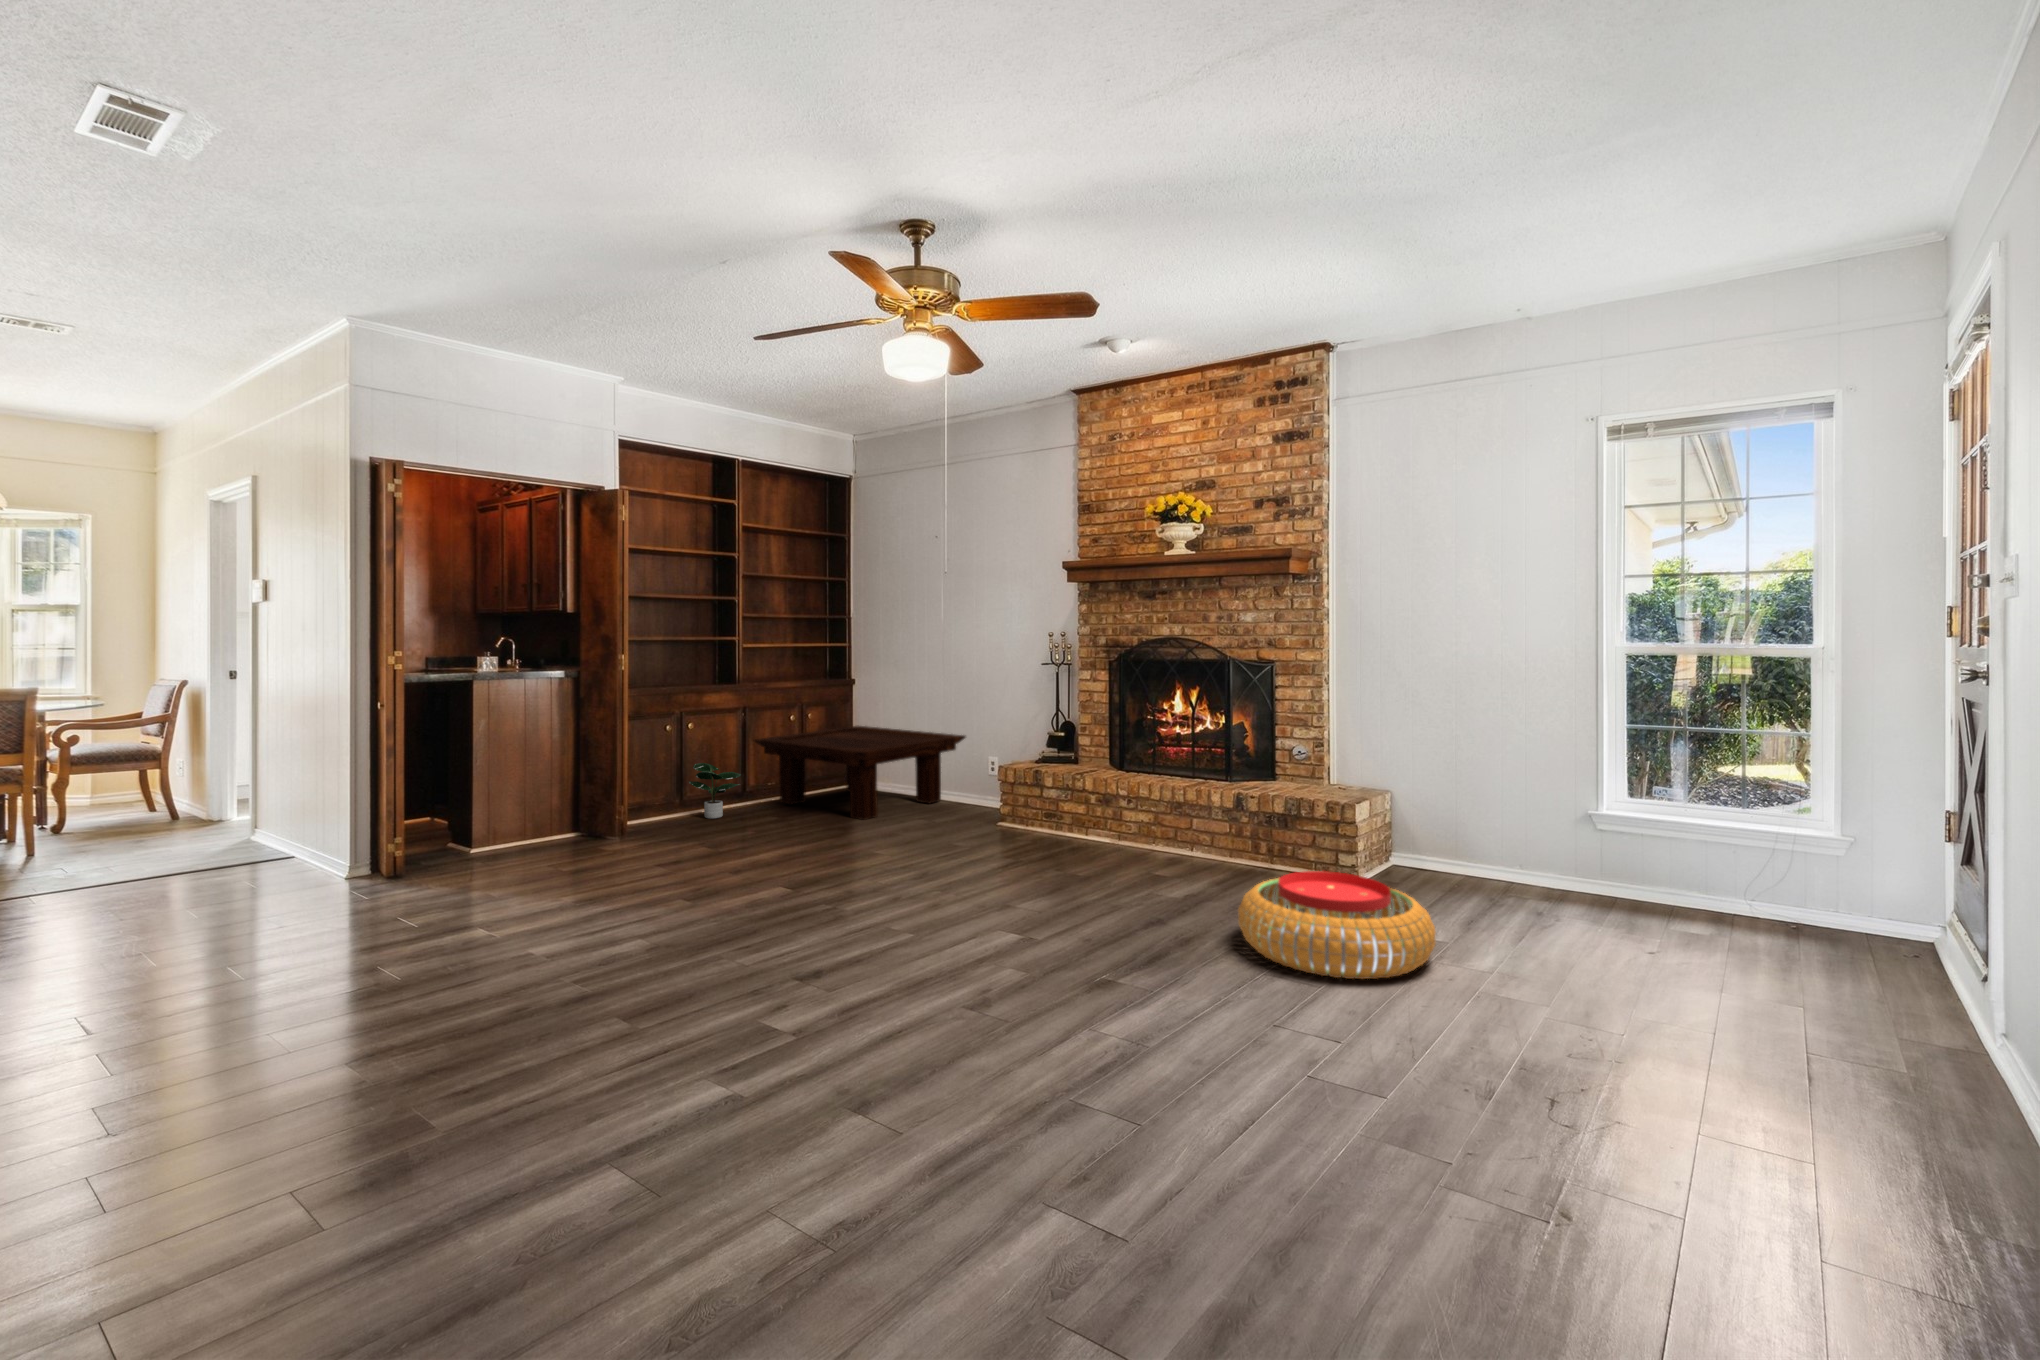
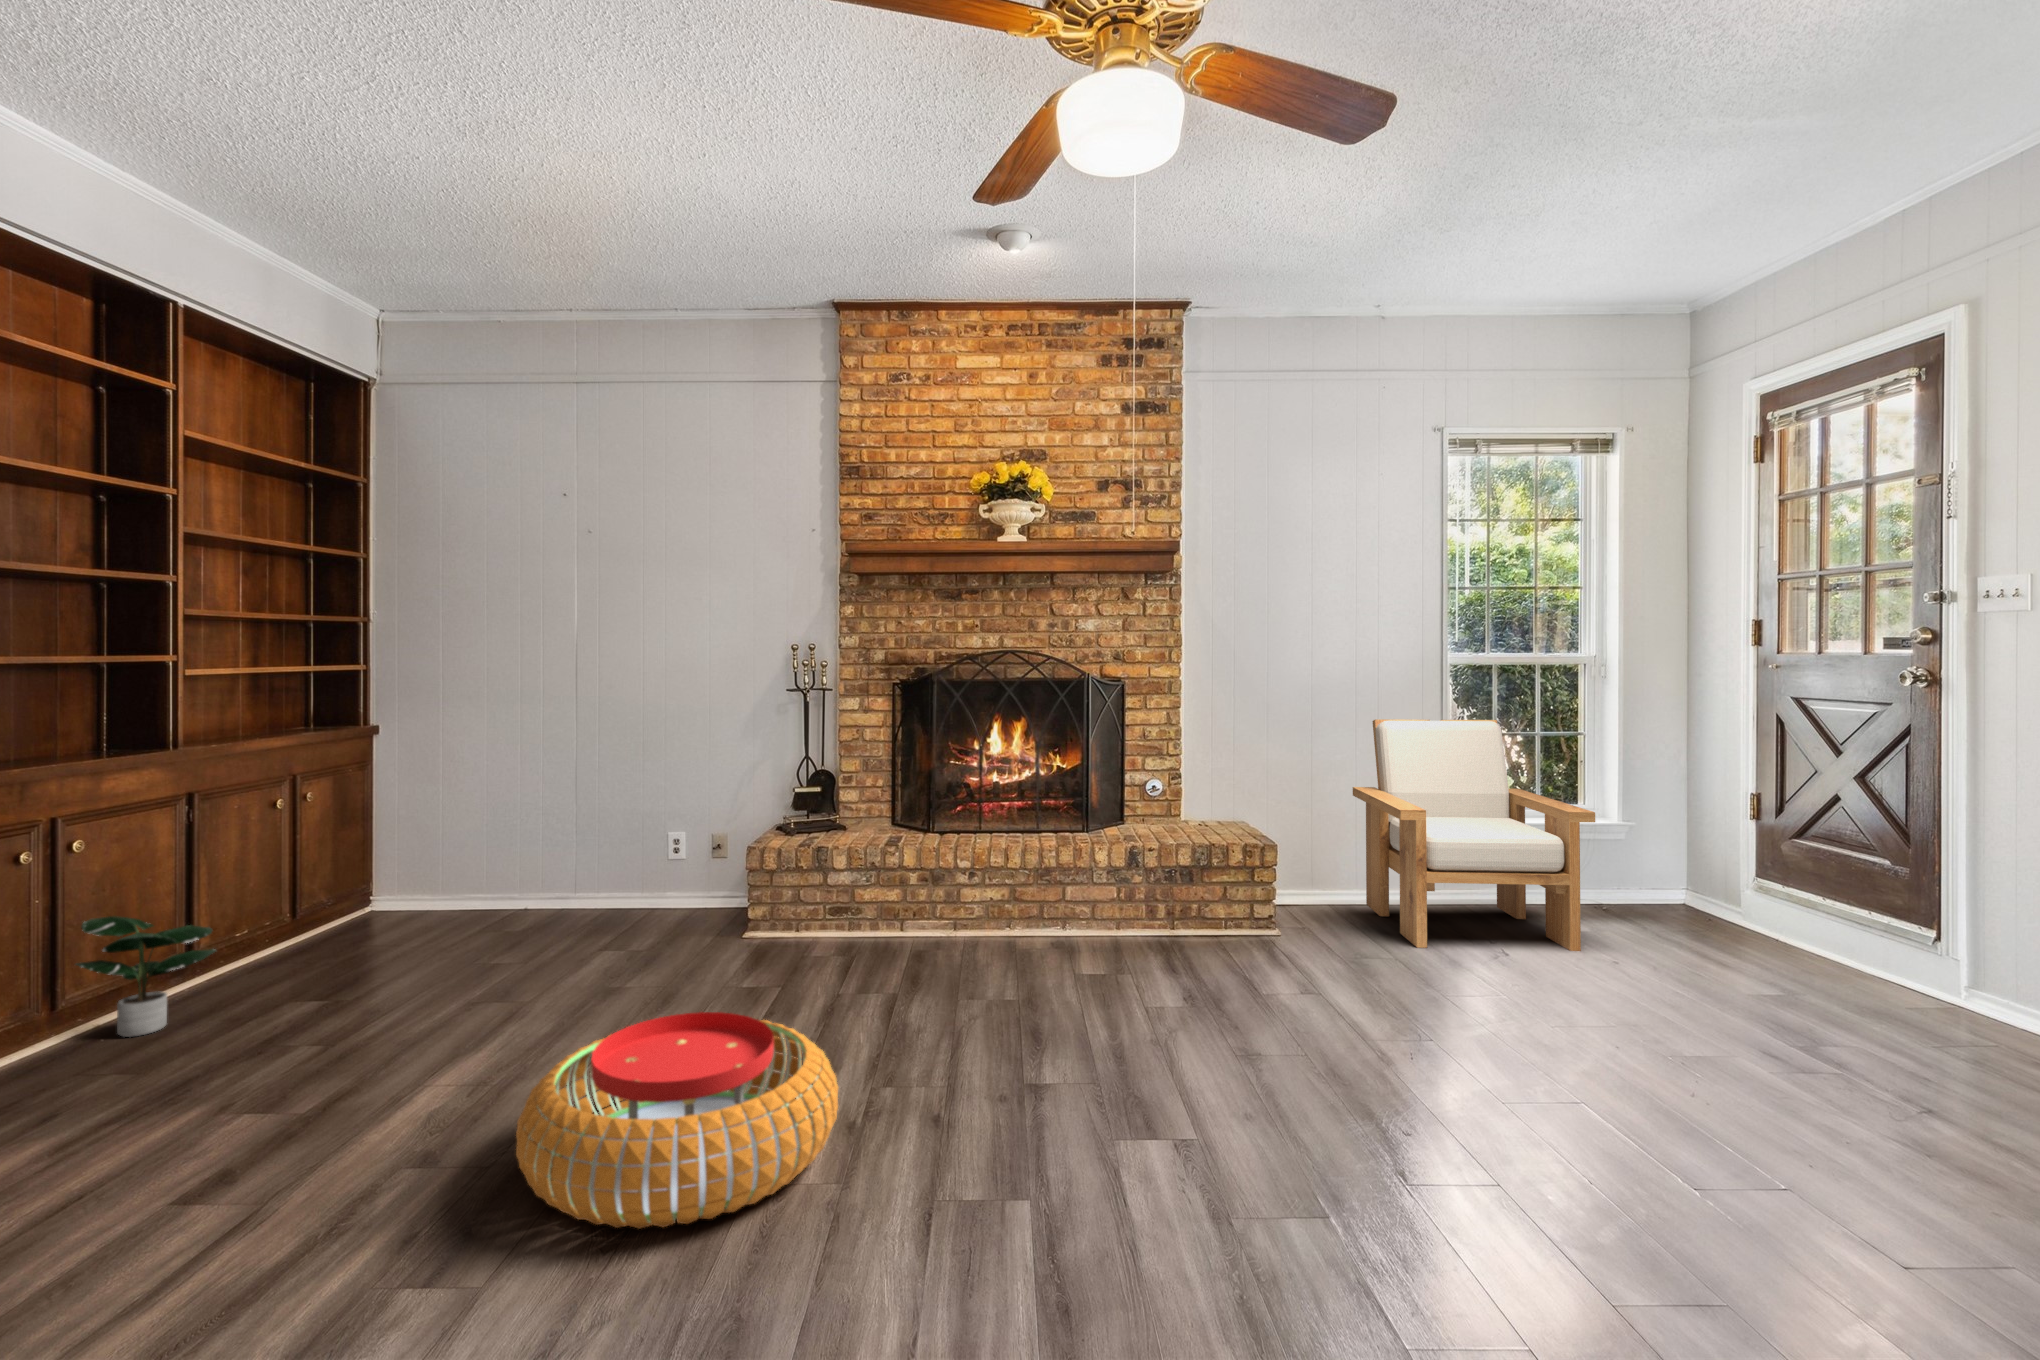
armchair: none [1450,706,1679,942] -> present [1353,719,1595,951]
coffee table: present [754,726,965,820] -> none [217,806,635,973]
pouf: present [1238,871,1436,979] -> present [516,1012,838,1229]

